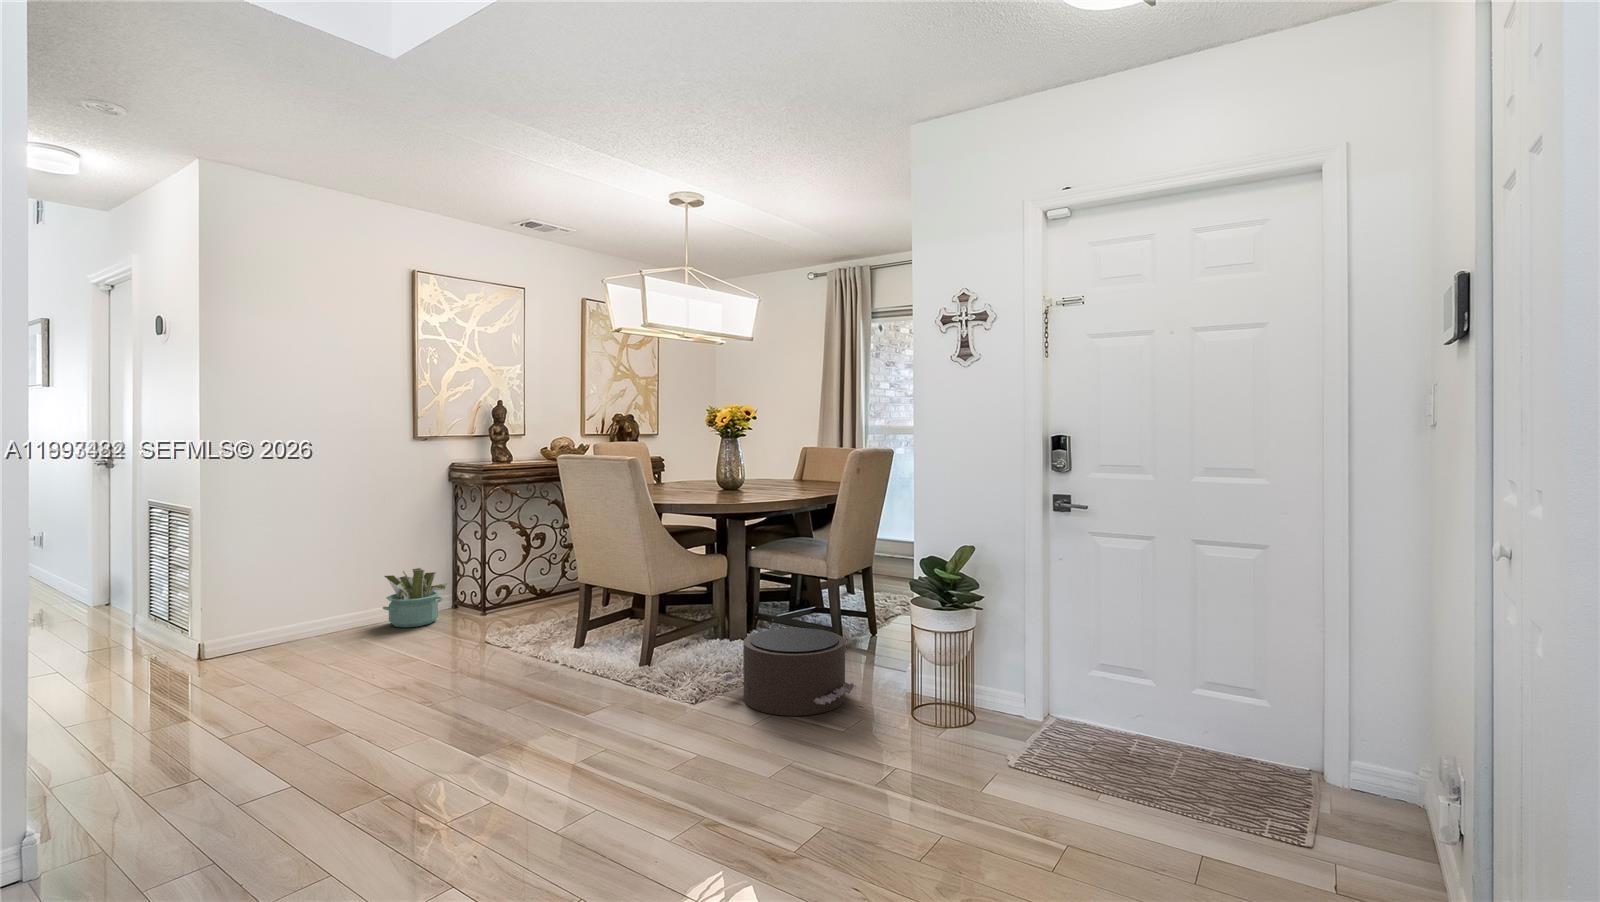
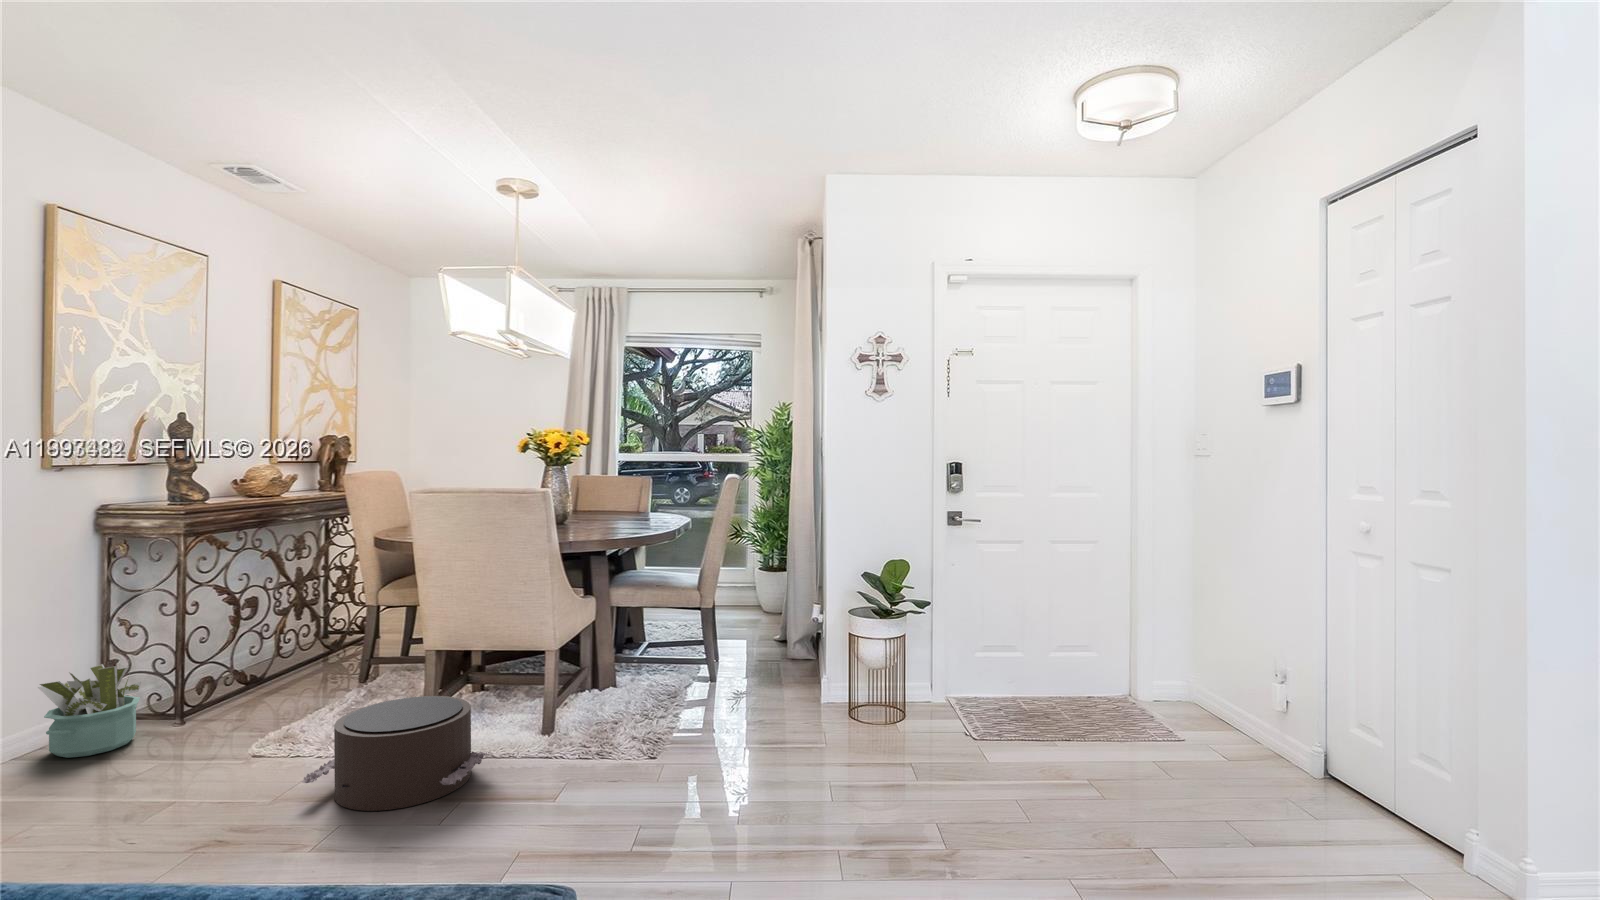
pouf: present [721,628,856,716] -> present [301,696,487,811]

